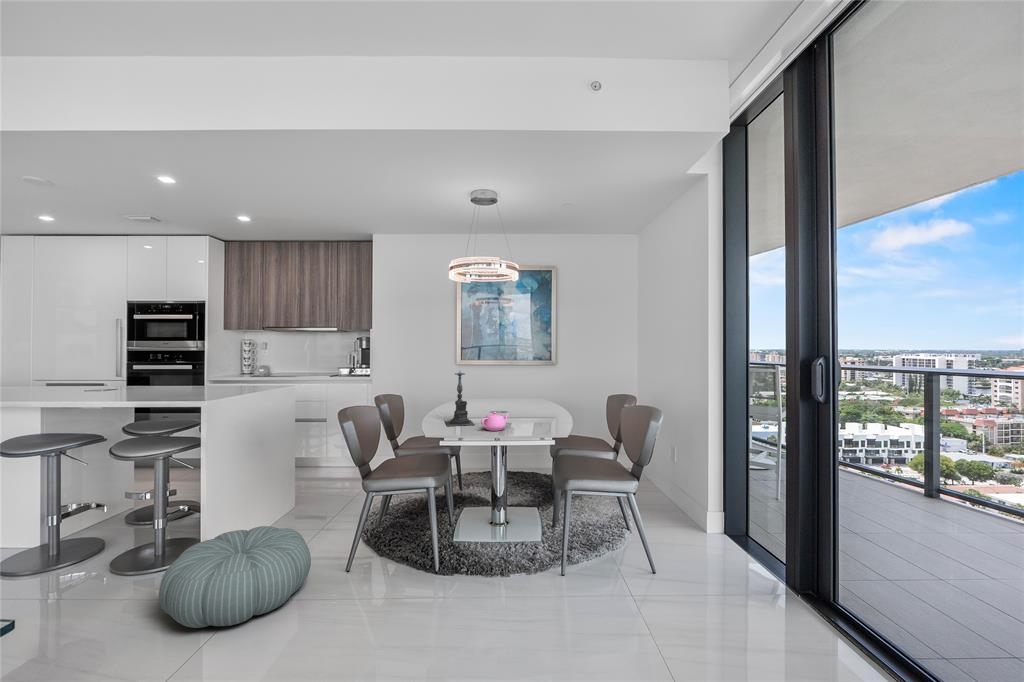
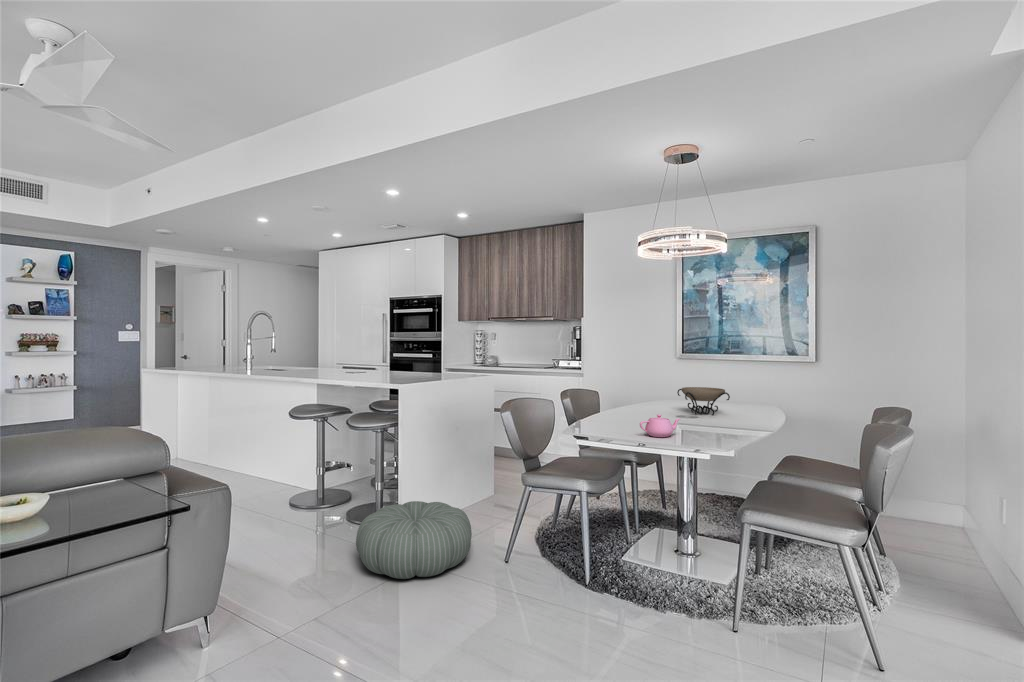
candle holder: present [445,372,474,426] -> none [611,358,647,429]
decorative bowl: none [477,387,520,409] -> present [677,387,730,415]

